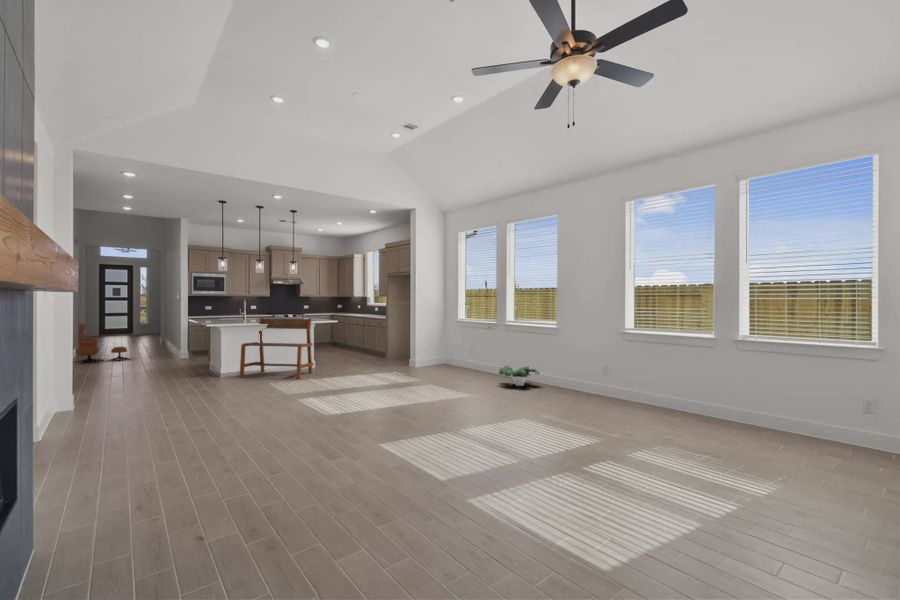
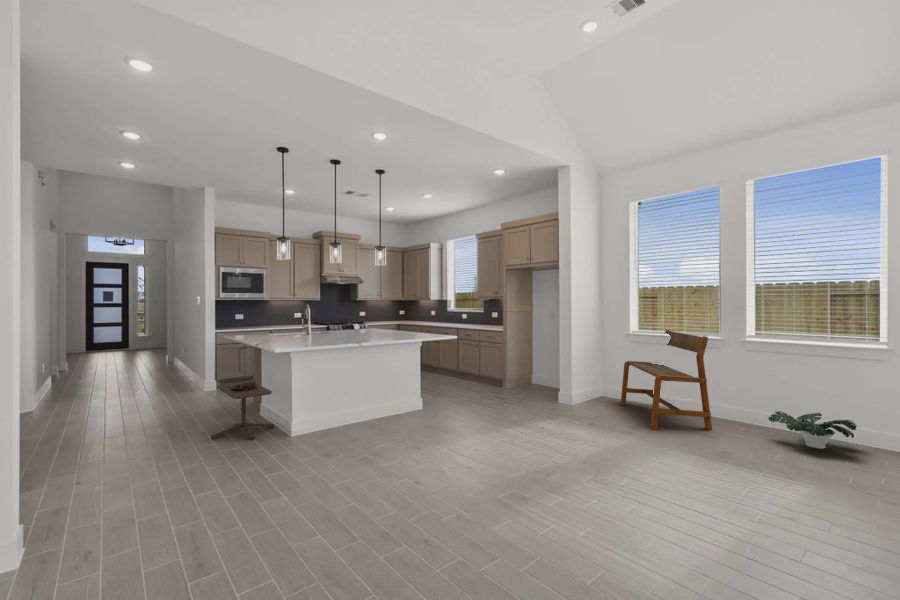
bench: present [240,318,314,379] -> present [621,330,712,429]
lounge chair: present [77,323,130,364] -> none [43,342,132,406]
side table: none [174,345,214,378] -> present [211,380,274,440]

